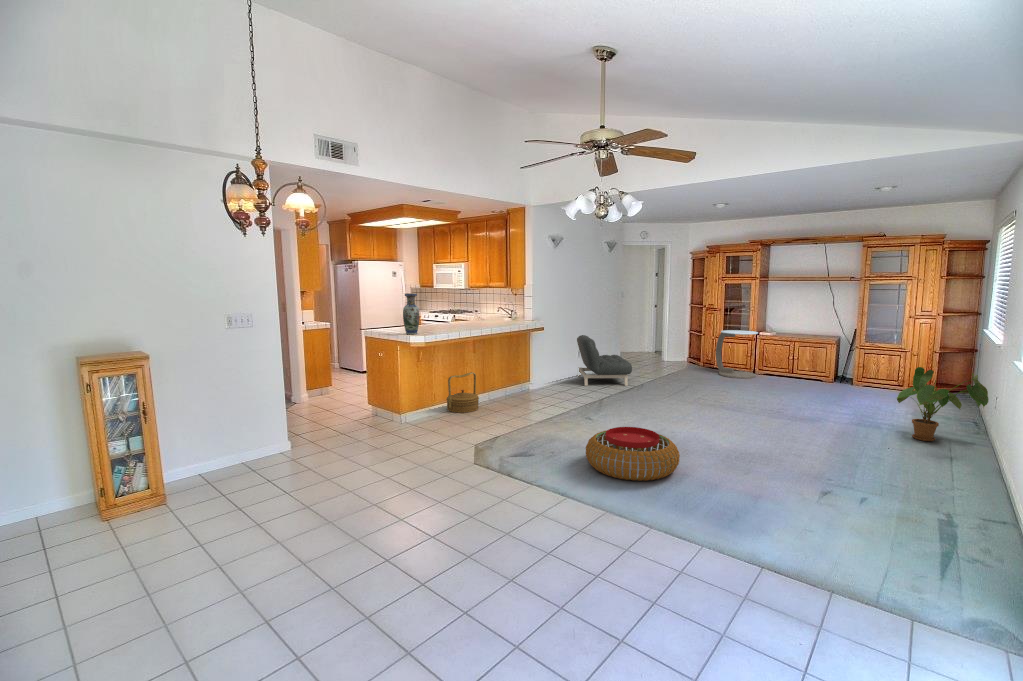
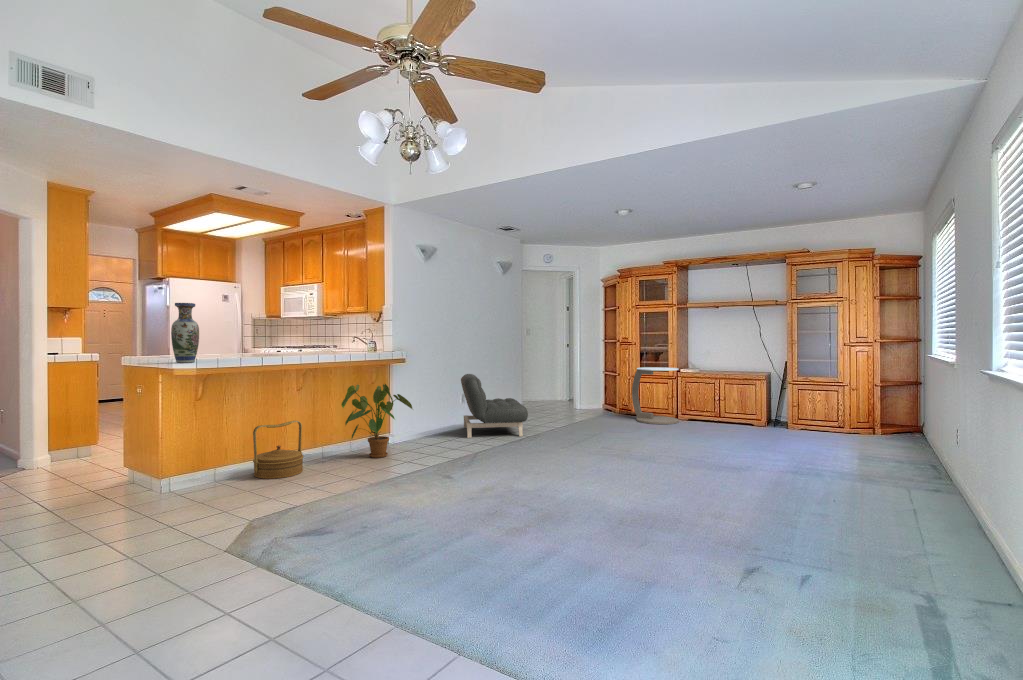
house plant: present [897,367,989,441] -> present [341,384,412,458]
pouf: present [586,427,680,481] -> none [411,491,555,581]

